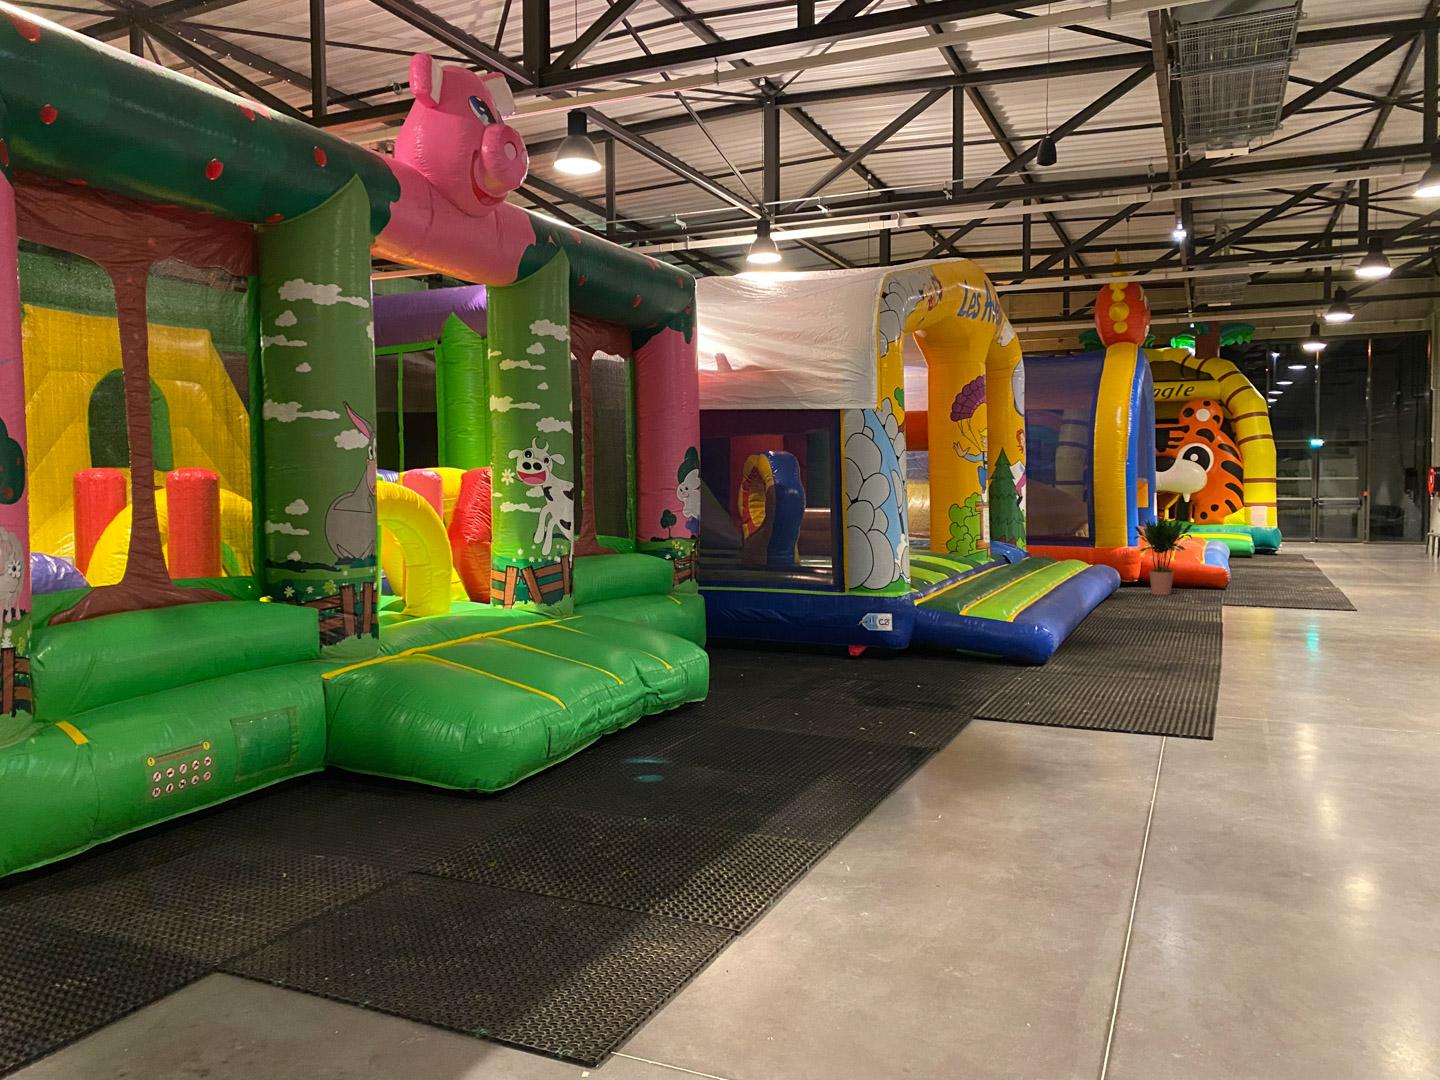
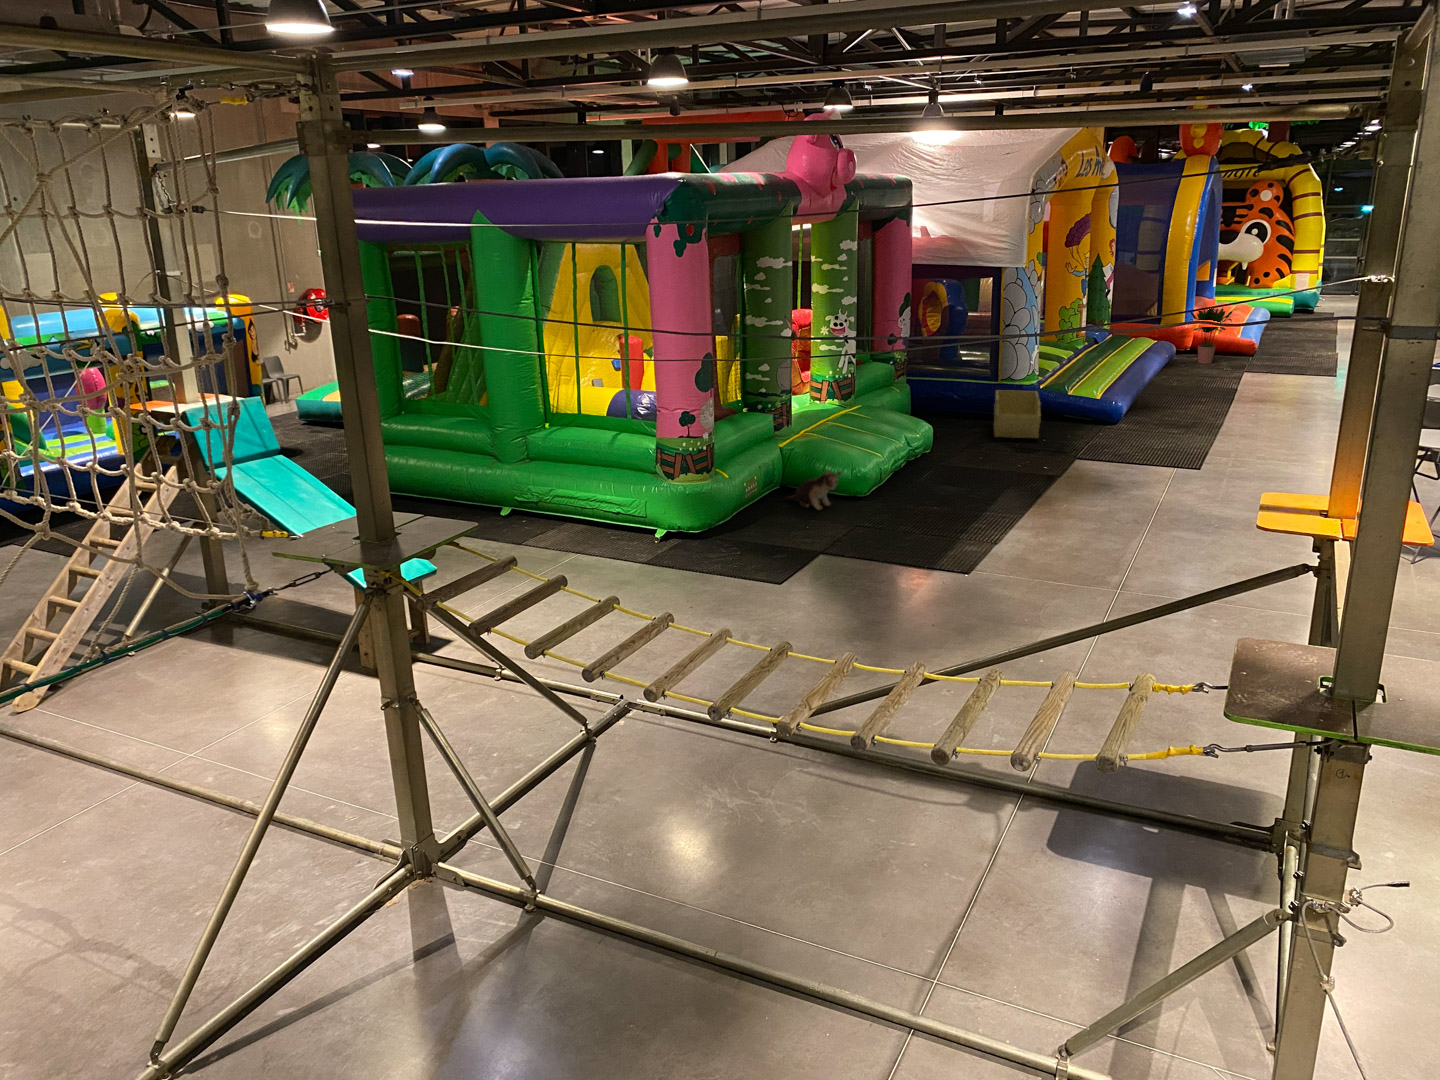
storage bin: none [834,606,911,682] -> present [993,390,1041,438]
plush toy: none [324,729,415,822] -> present [786,471,842,510]

